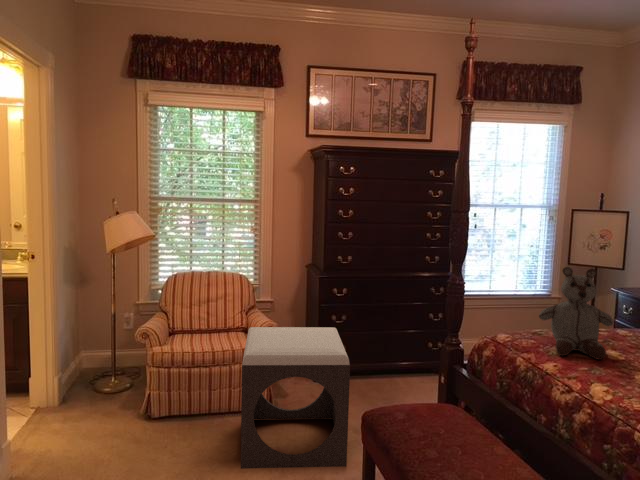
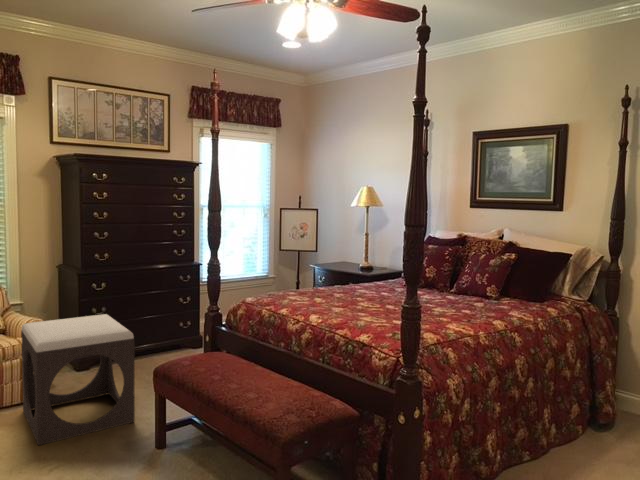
stuffed bear: present [539,267,613,360] -> none [273,247,316,304]

